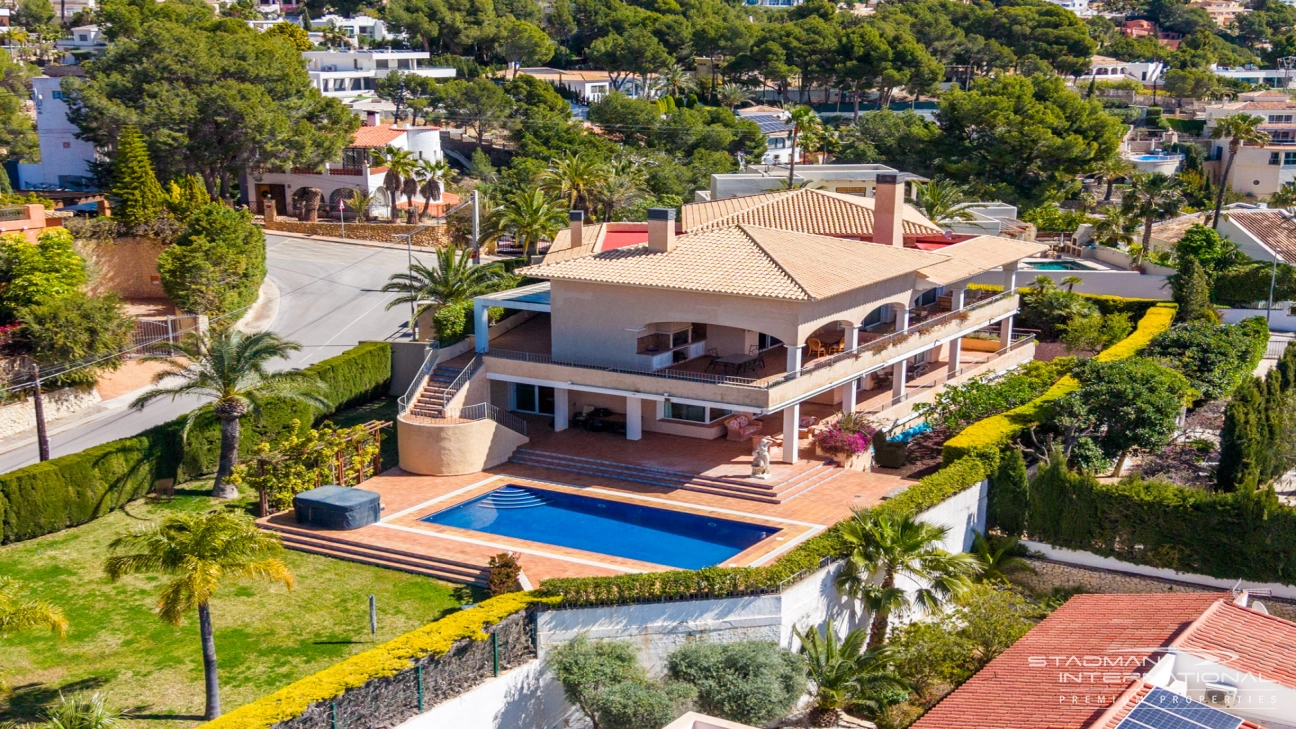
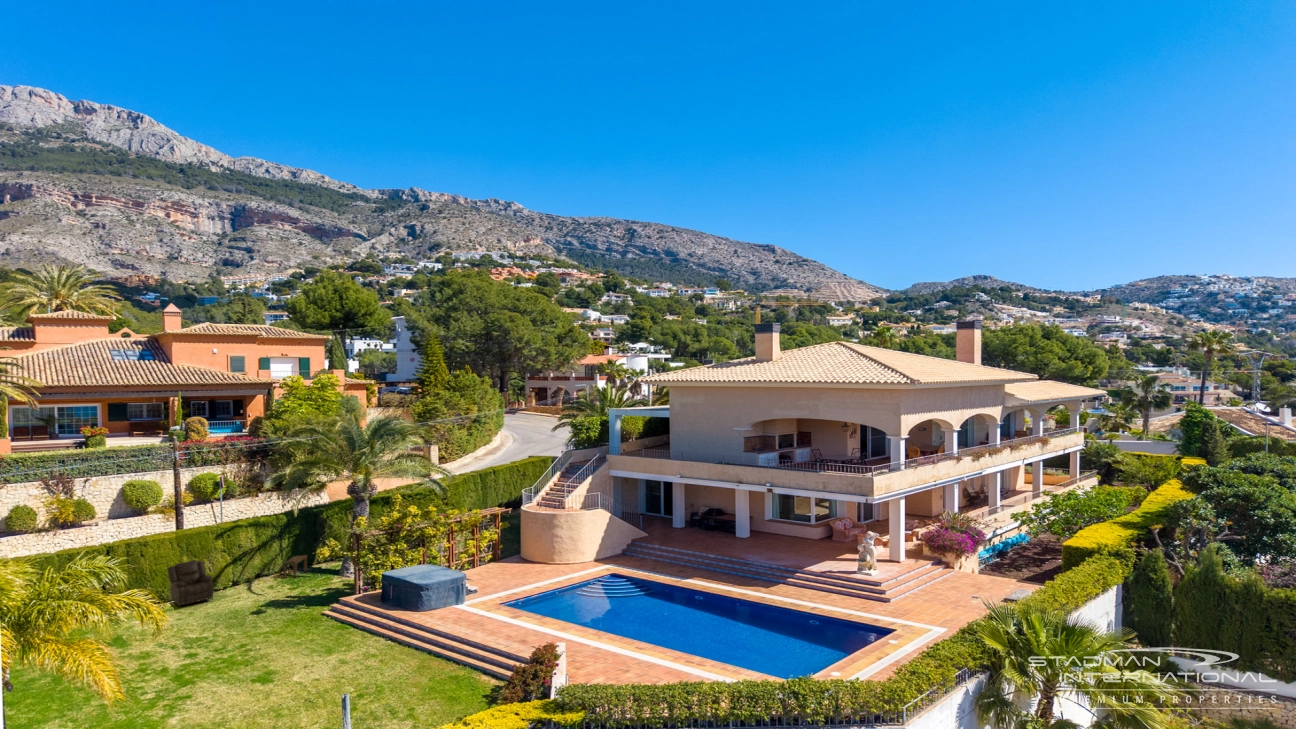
chair: present [872,429,906,468] -> present [167,560,213,605]

